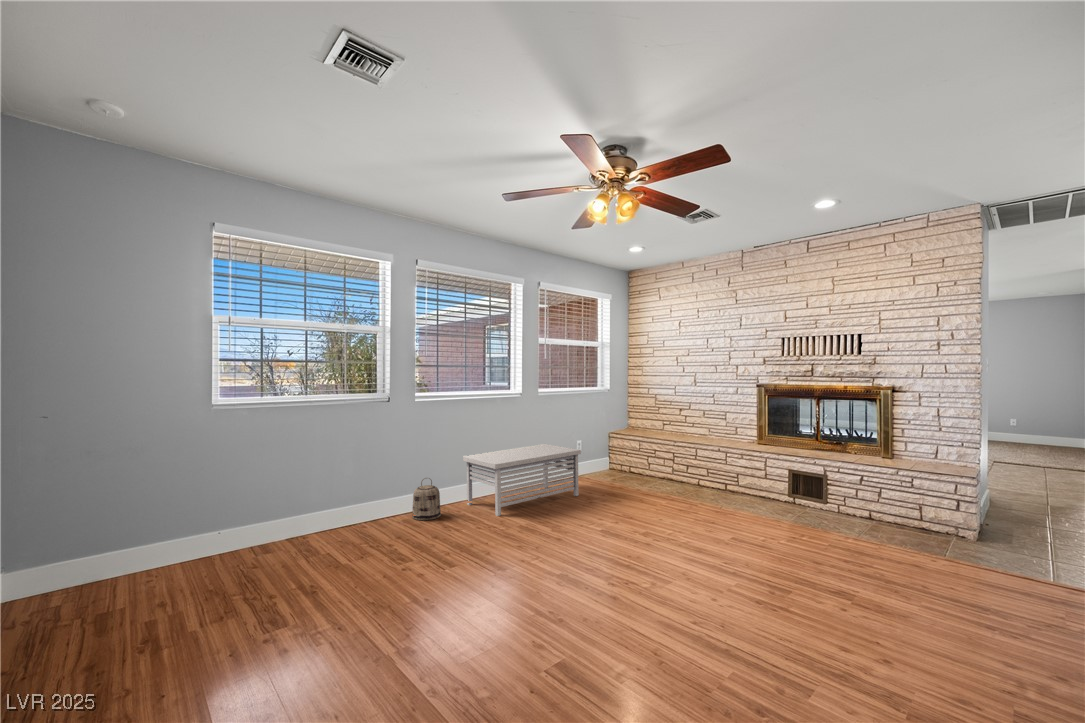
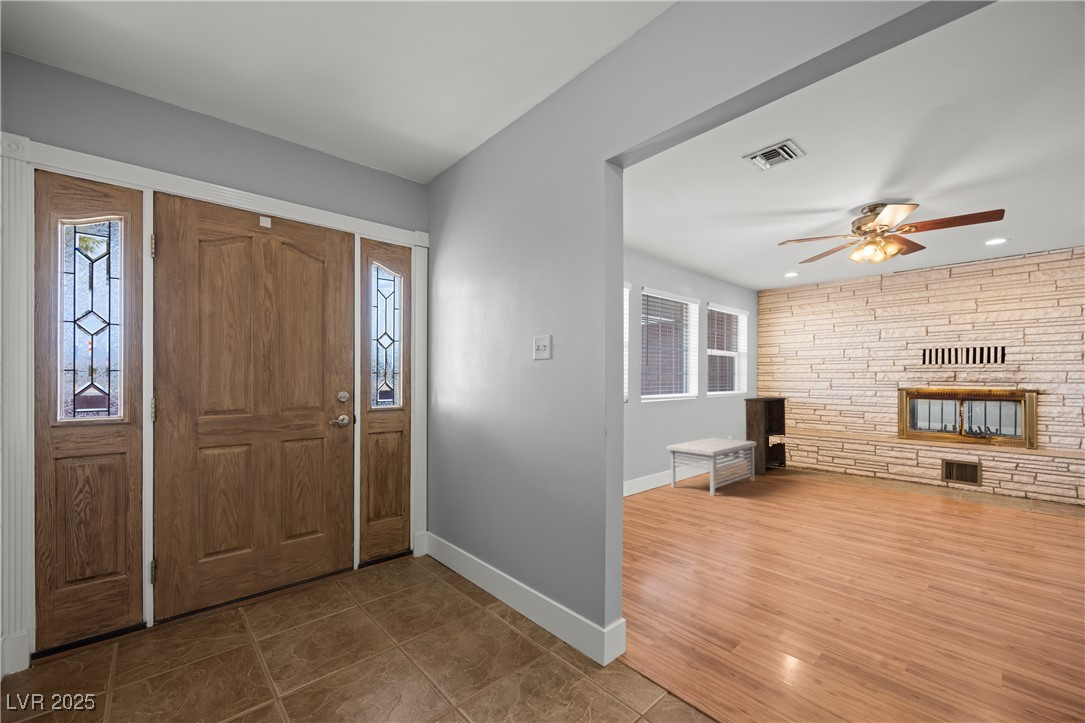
bookshelf: none [585,395,645,488] -> present [744,397,786,476]
basket: present [412,478,441,520] -> none [642,463,666,499]

